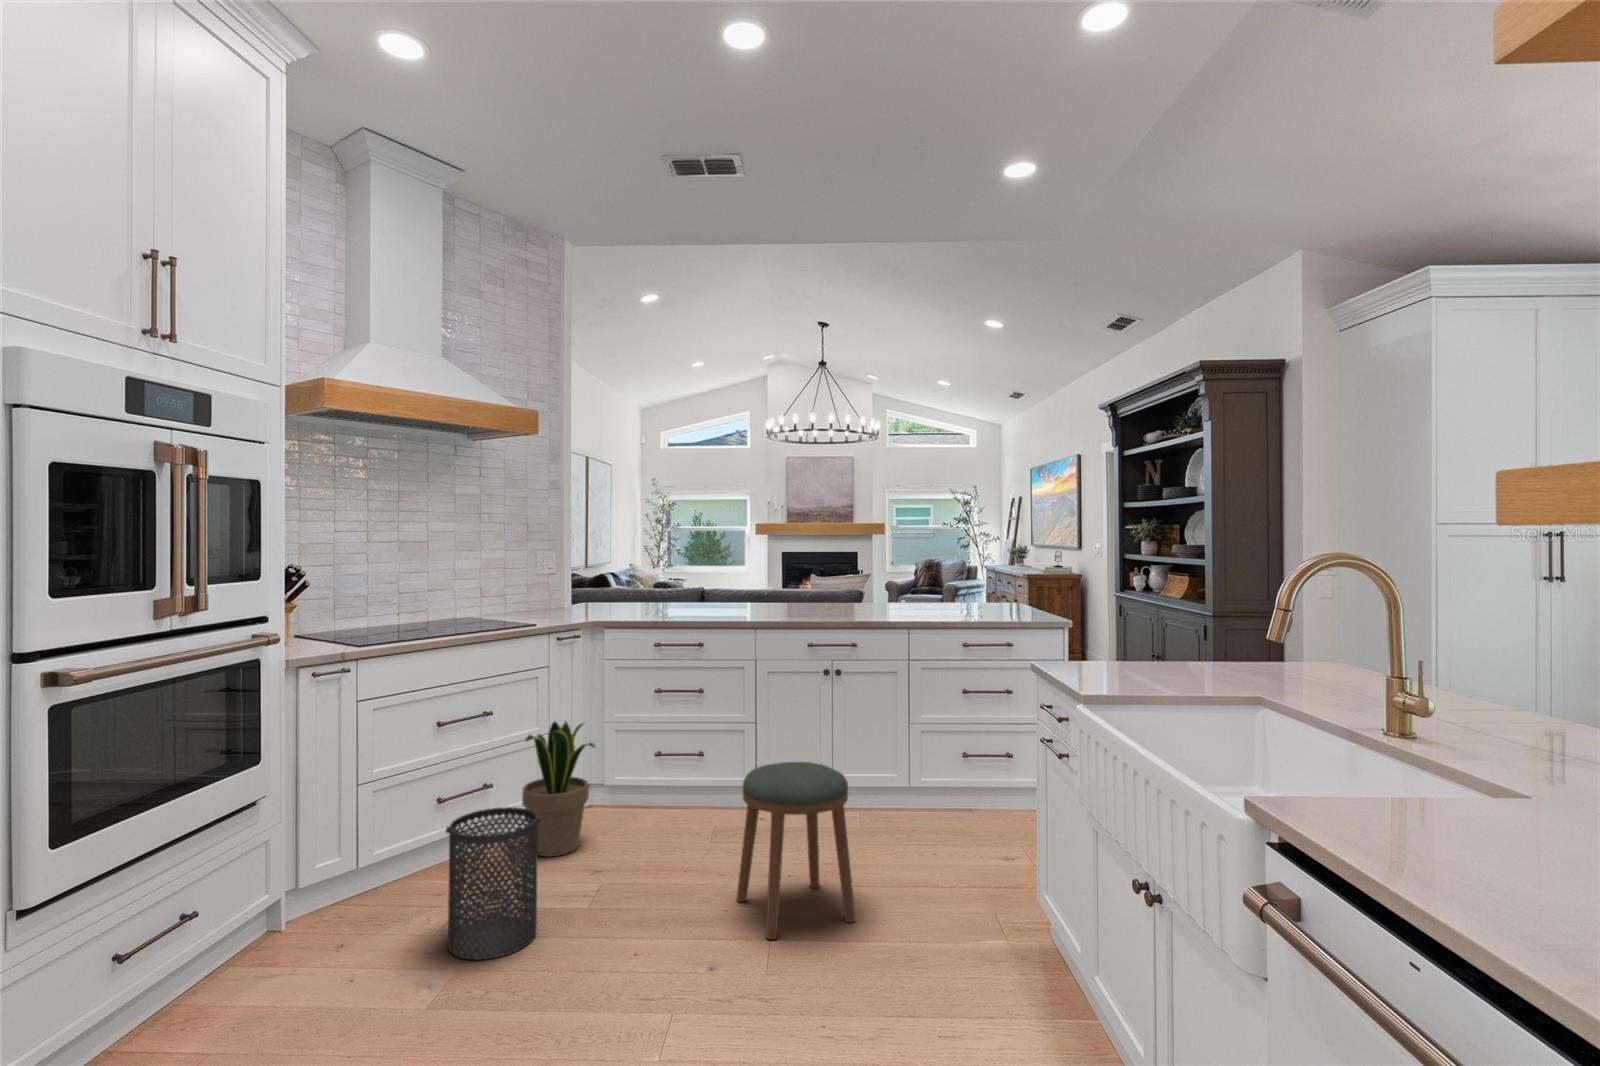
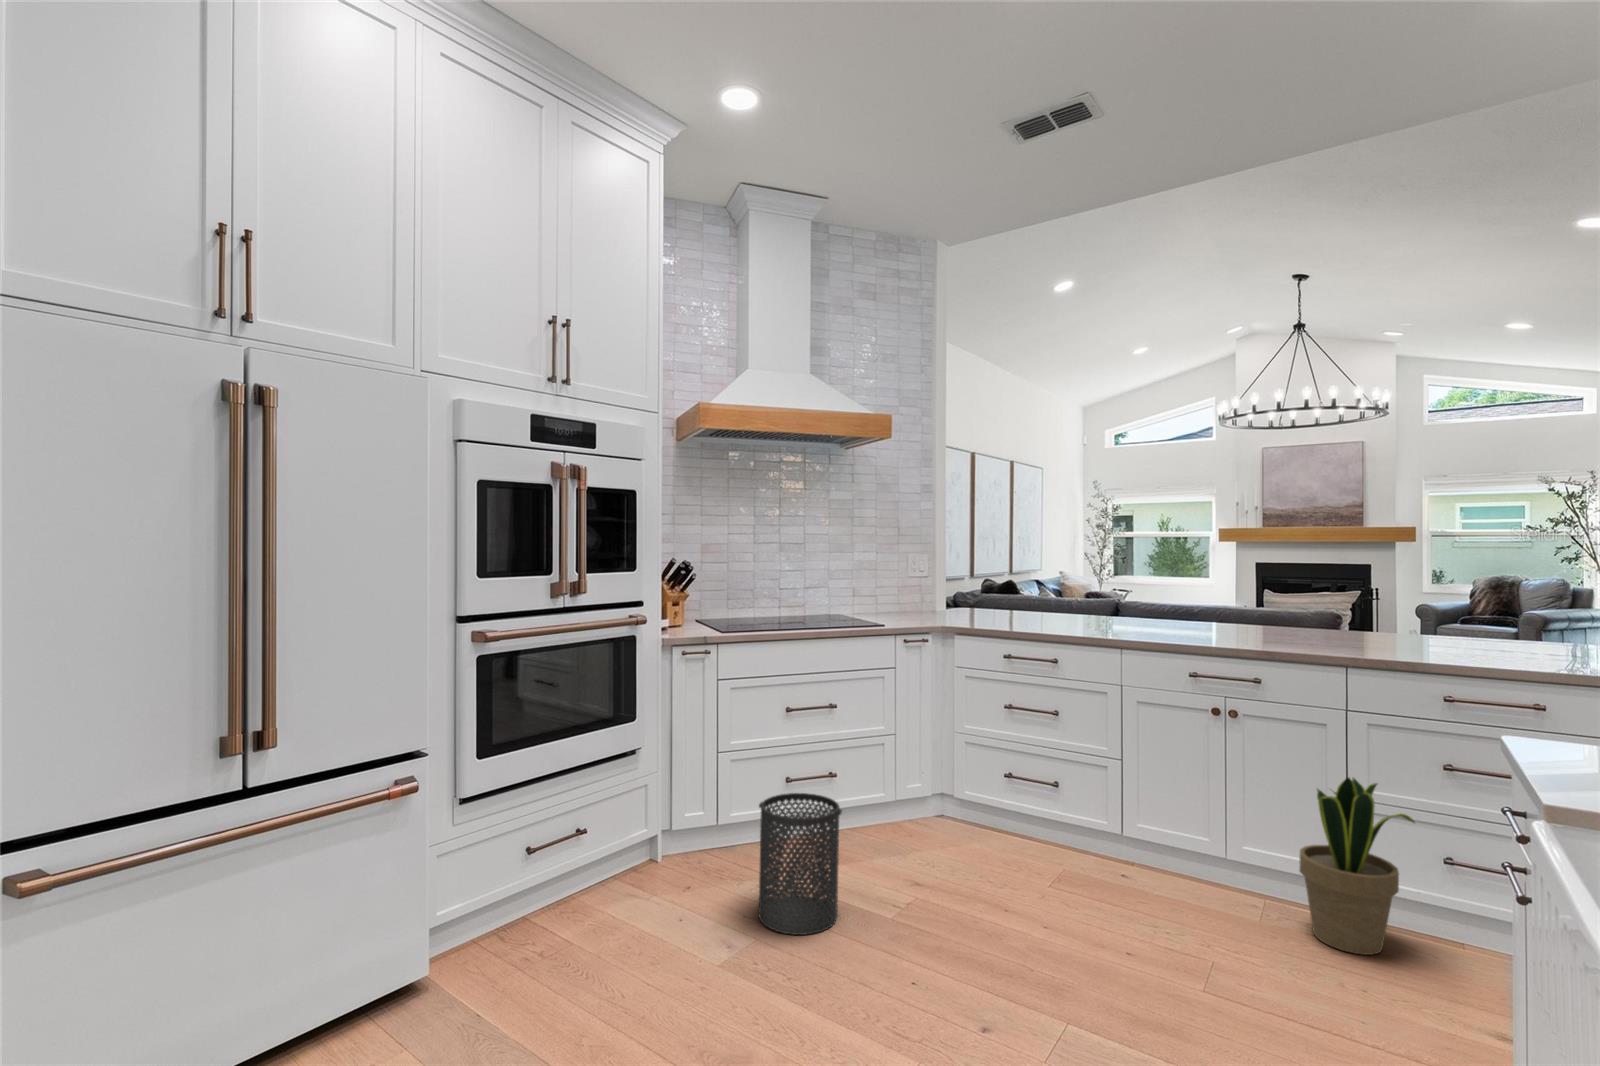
potted plant: present [522,721,595,856] -> present [1300,777,1415,955]
stool: present [736,762,856,939] -> none [1045,804,1183,1023]

